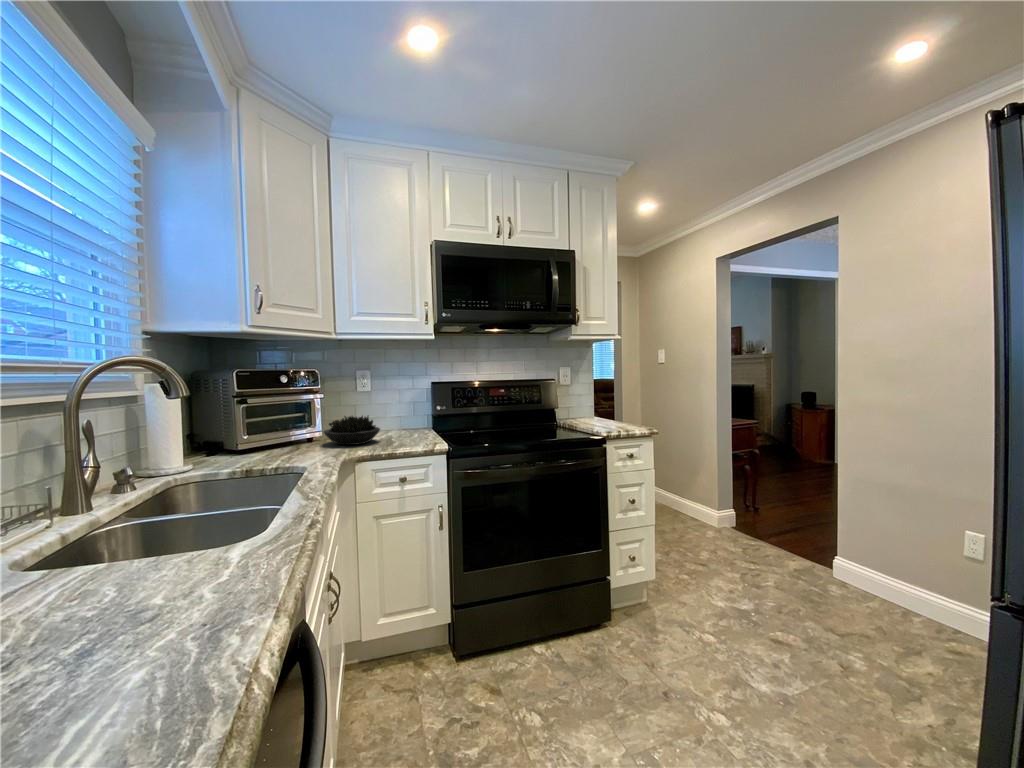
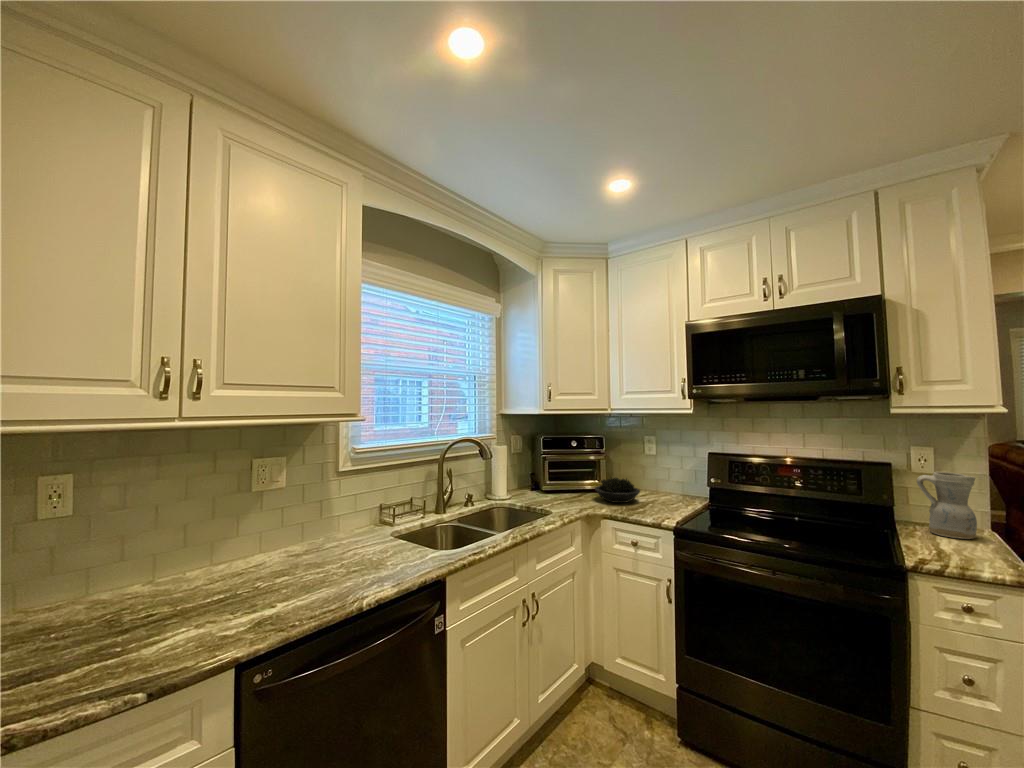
ceramic pitcher: none [572,382,598,423] -> present [917,472,977,539]

